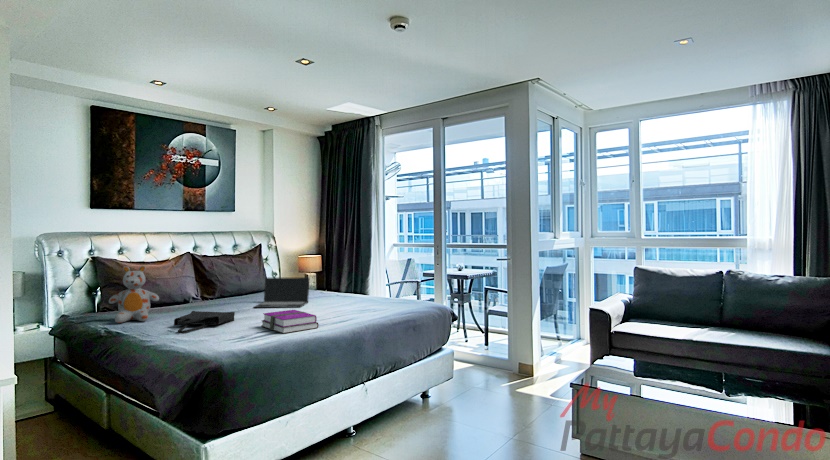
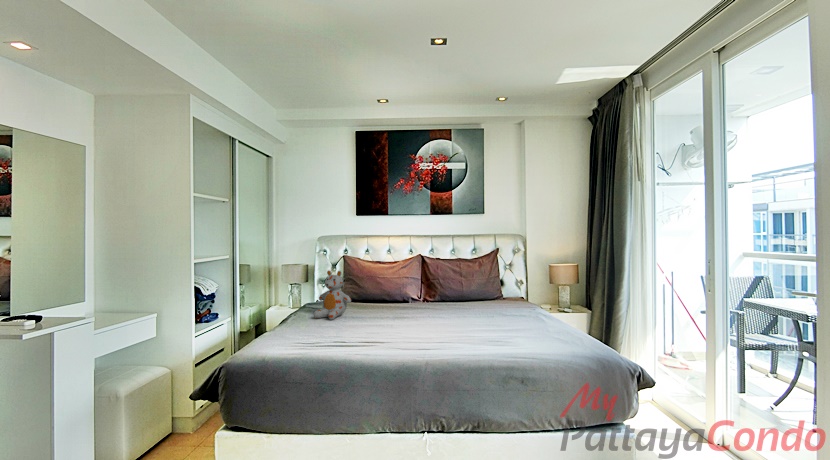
laptop: present [254,277,309,308] -> none [428,289,492,329]
hardback book: present [262,310,319,333] -> none [359,334,409,363]
tote bag: present [174,311,235,333] -> none [312,318,378,340]

